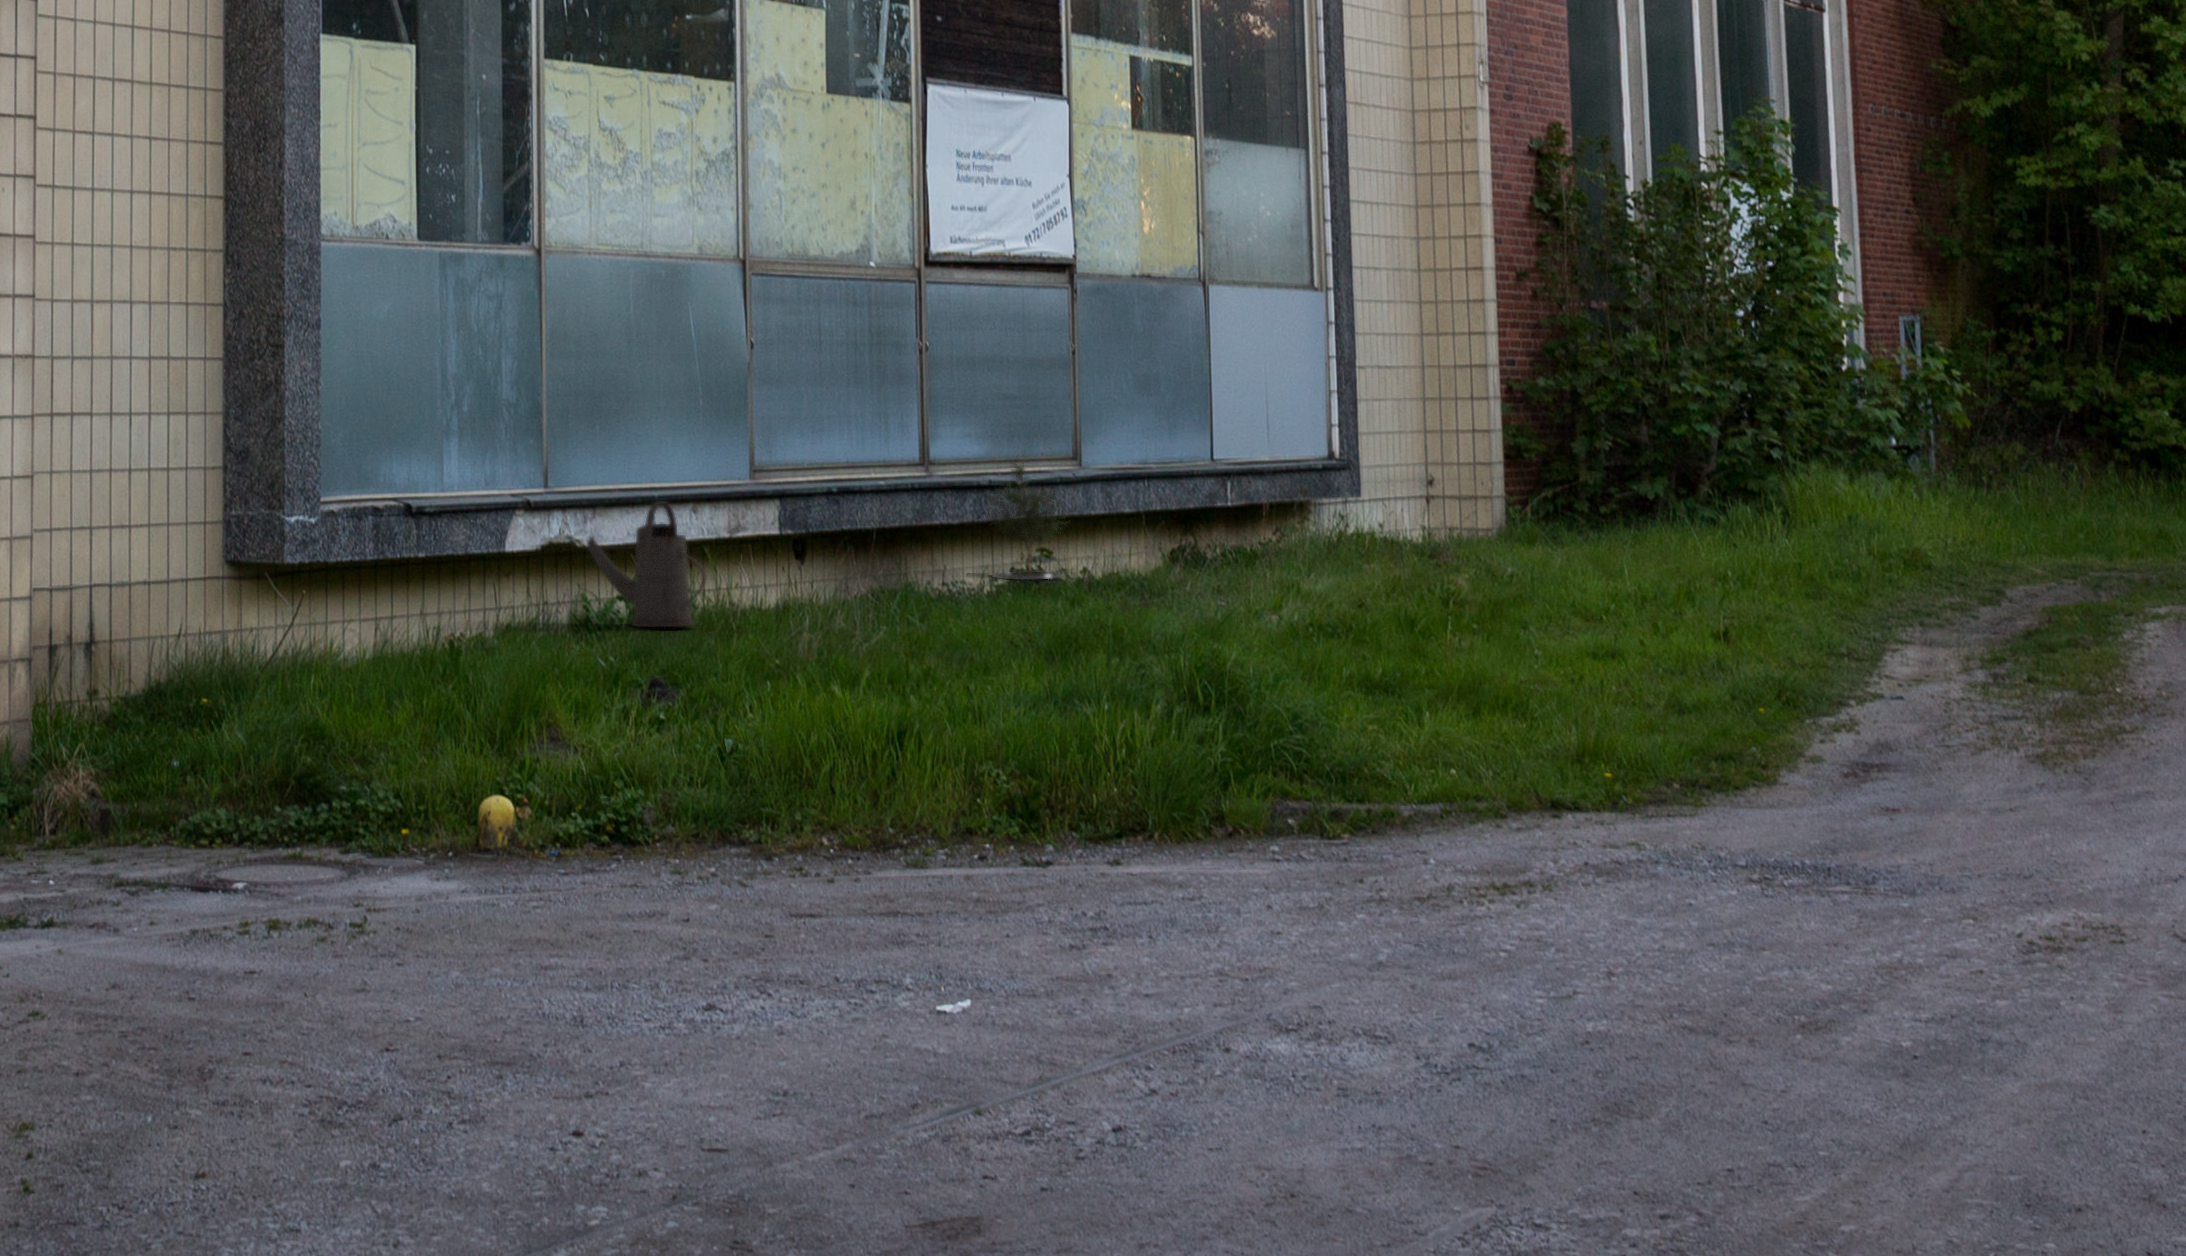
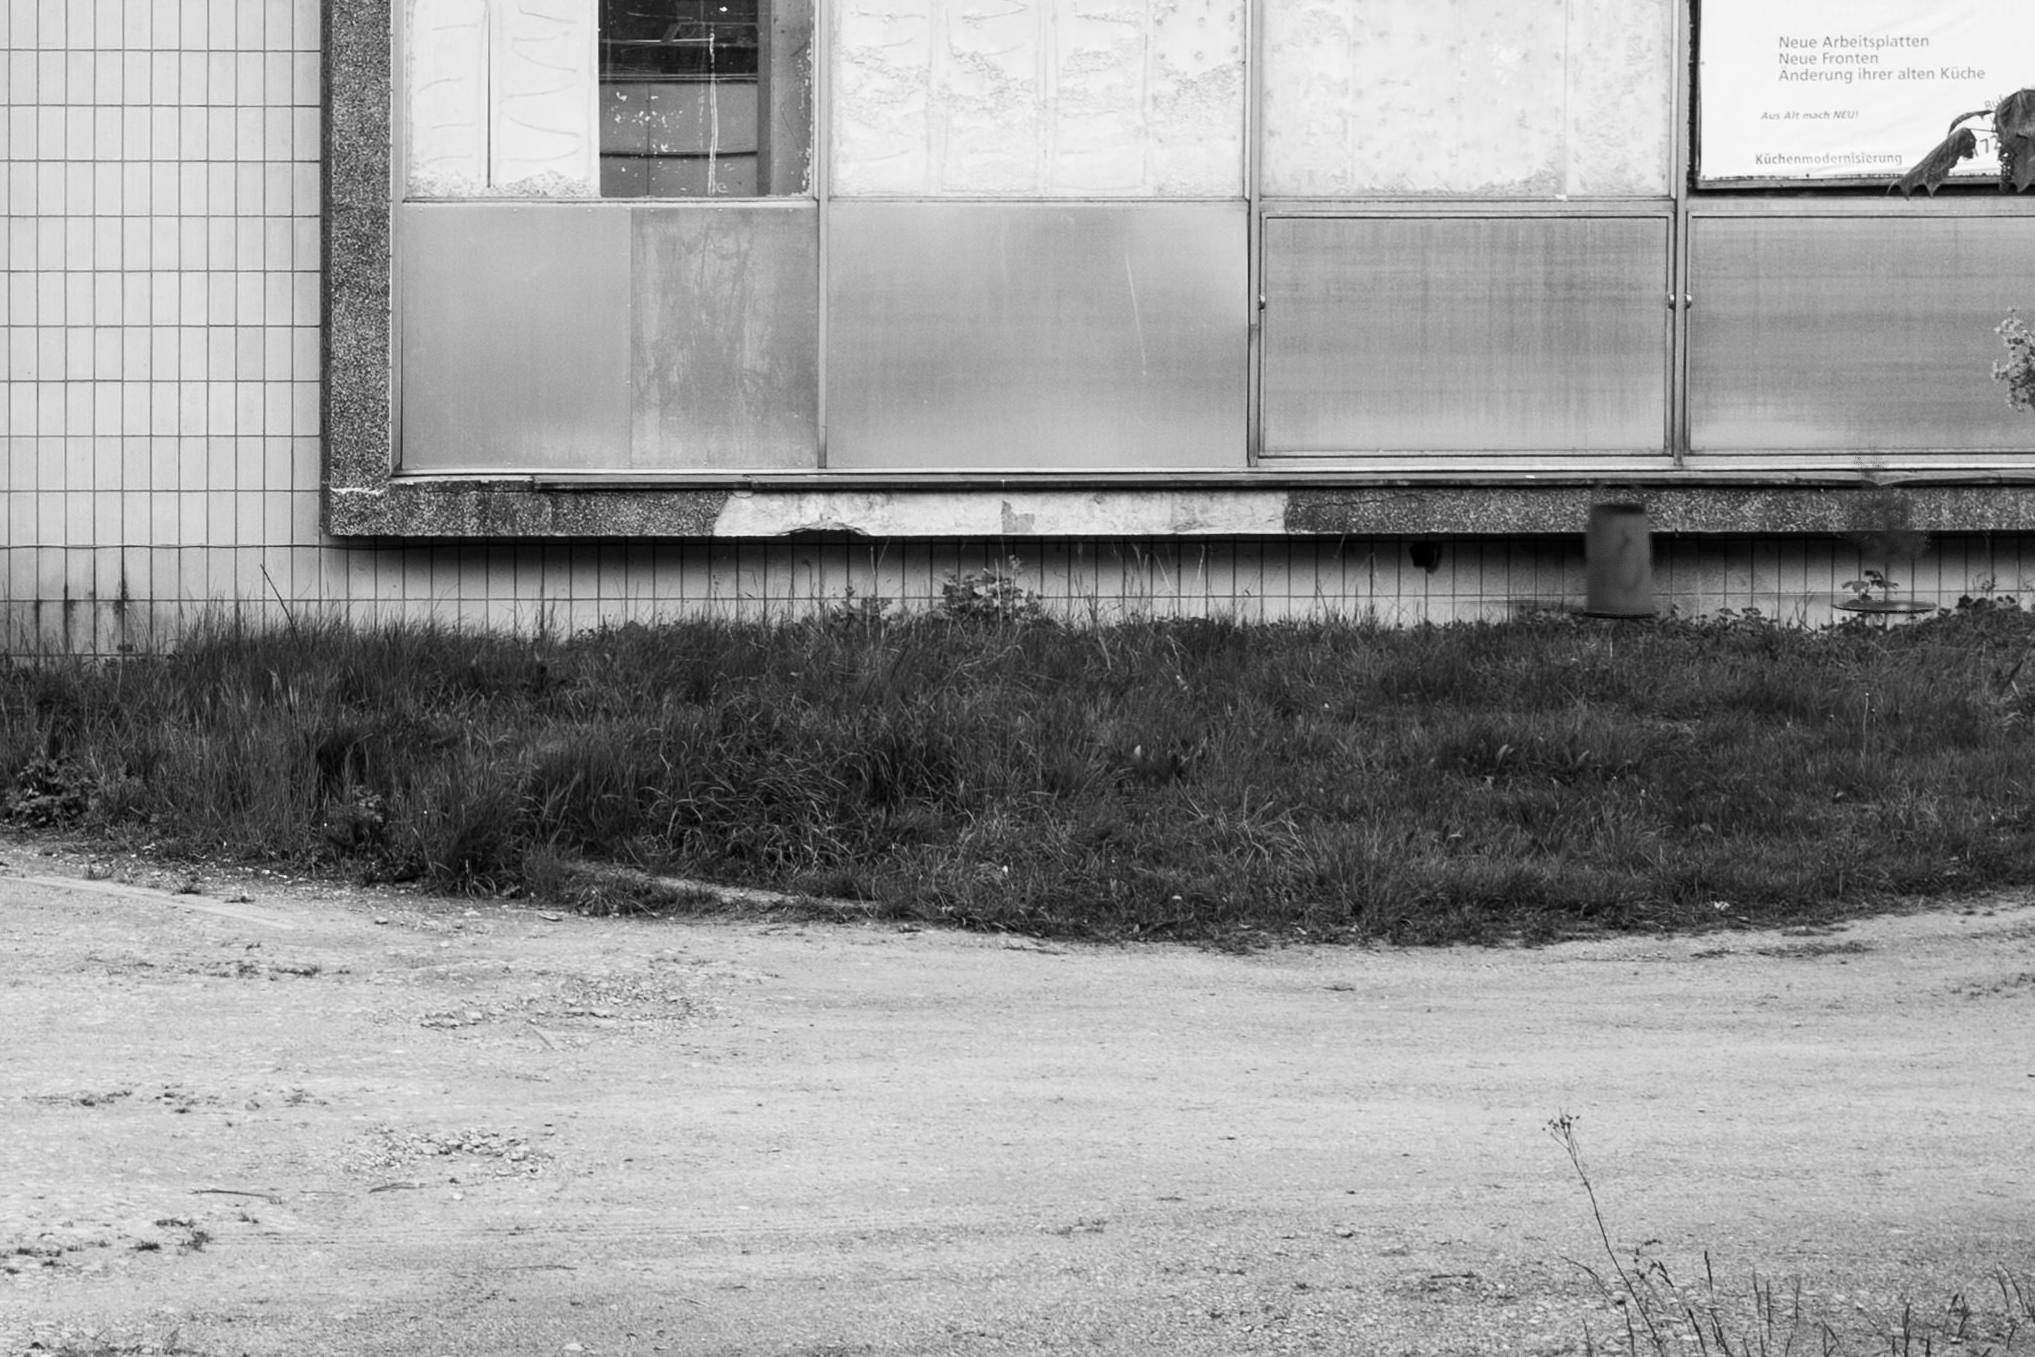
watering can: present [587,501,706,627] -> present [1583,476,1656,615]

